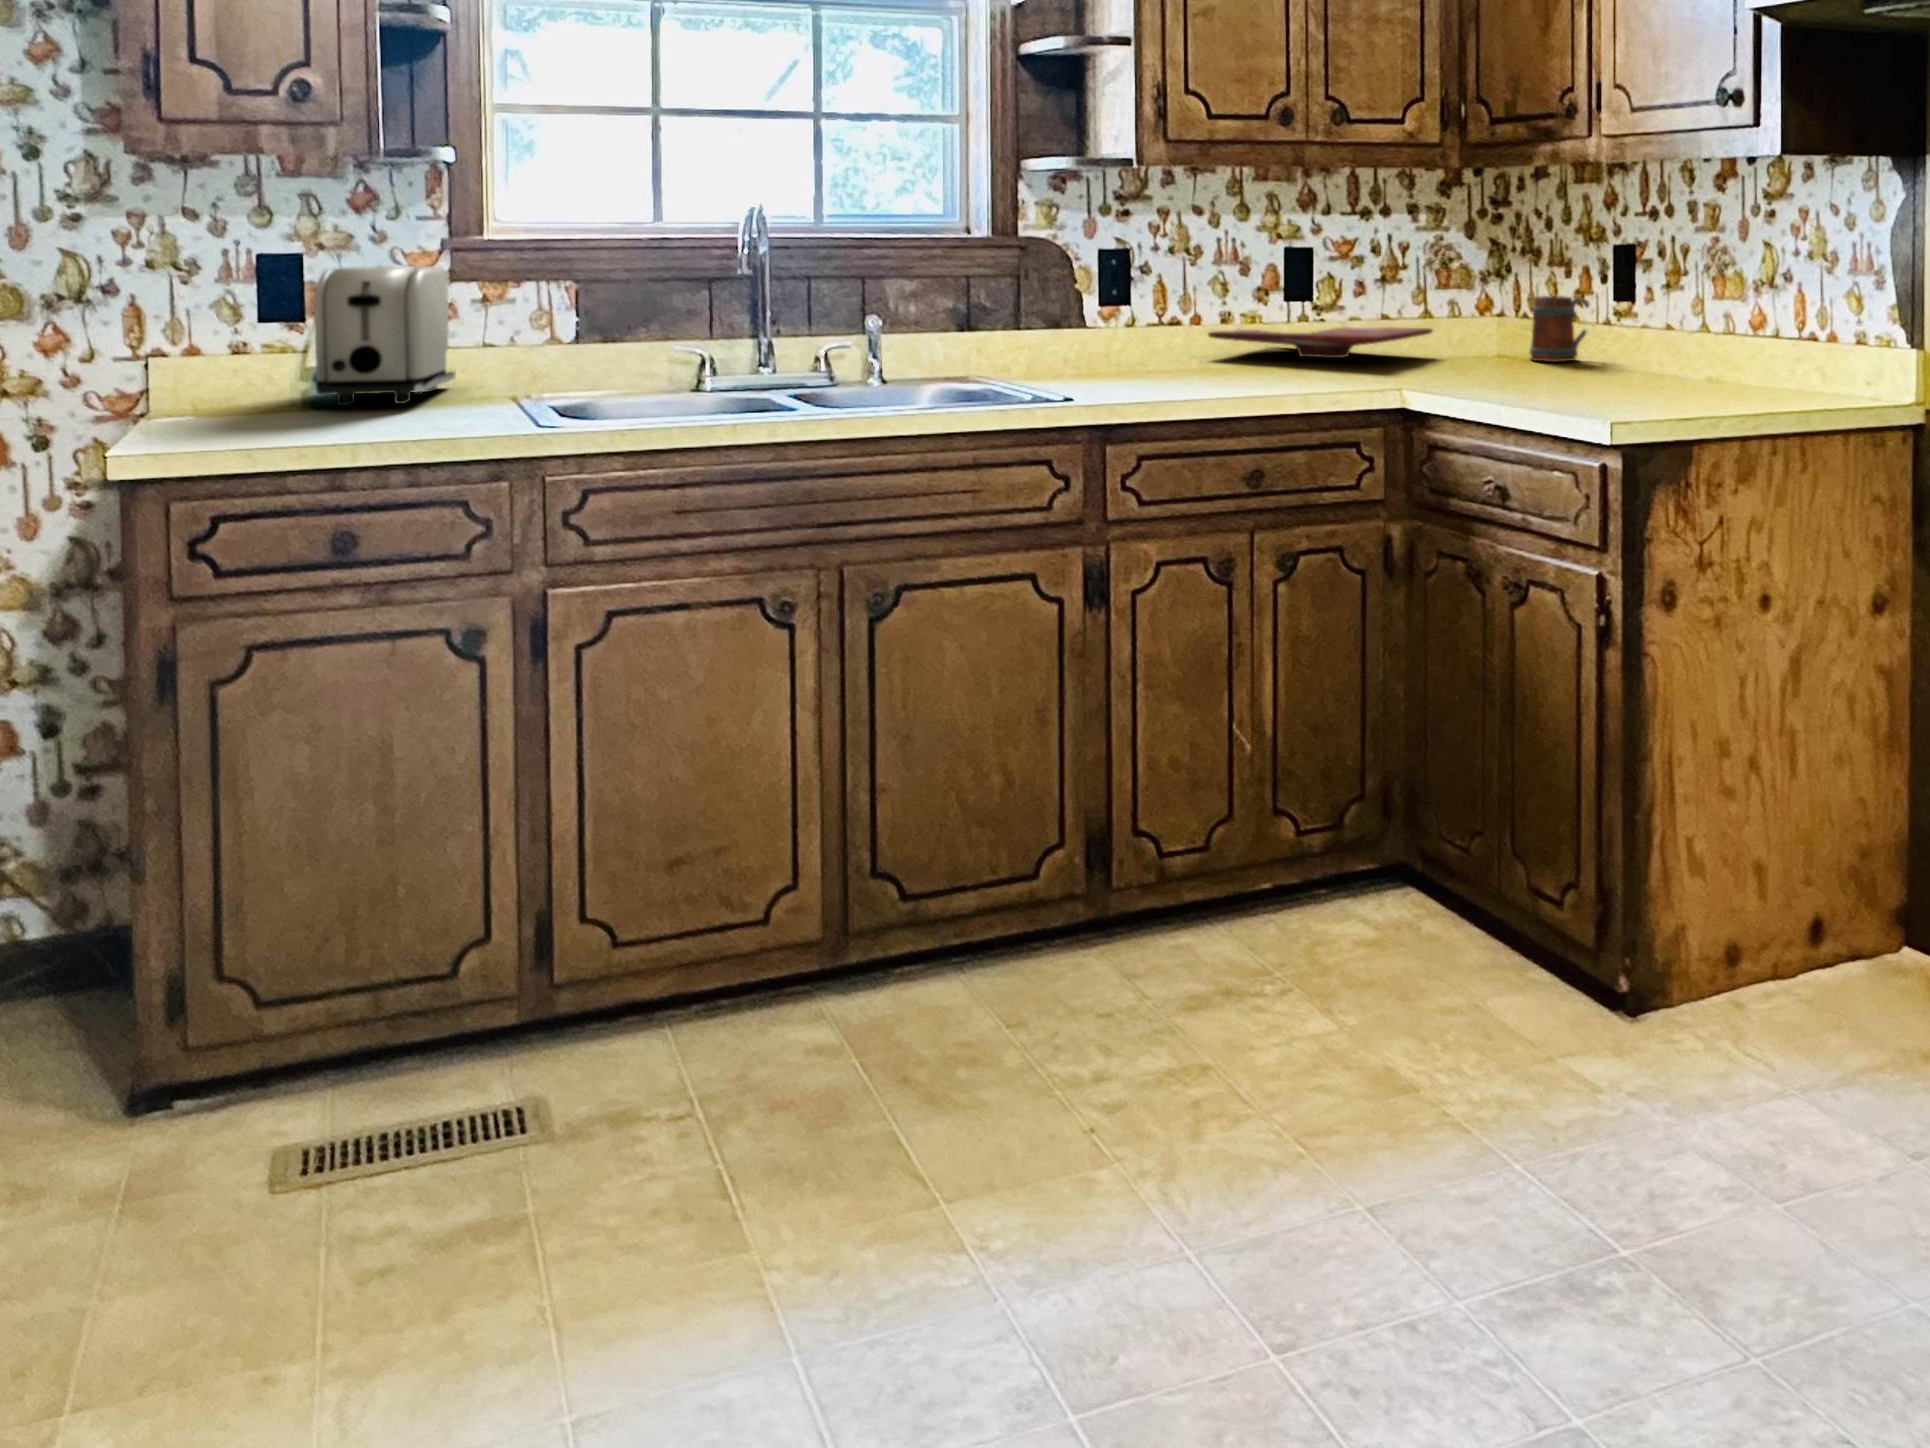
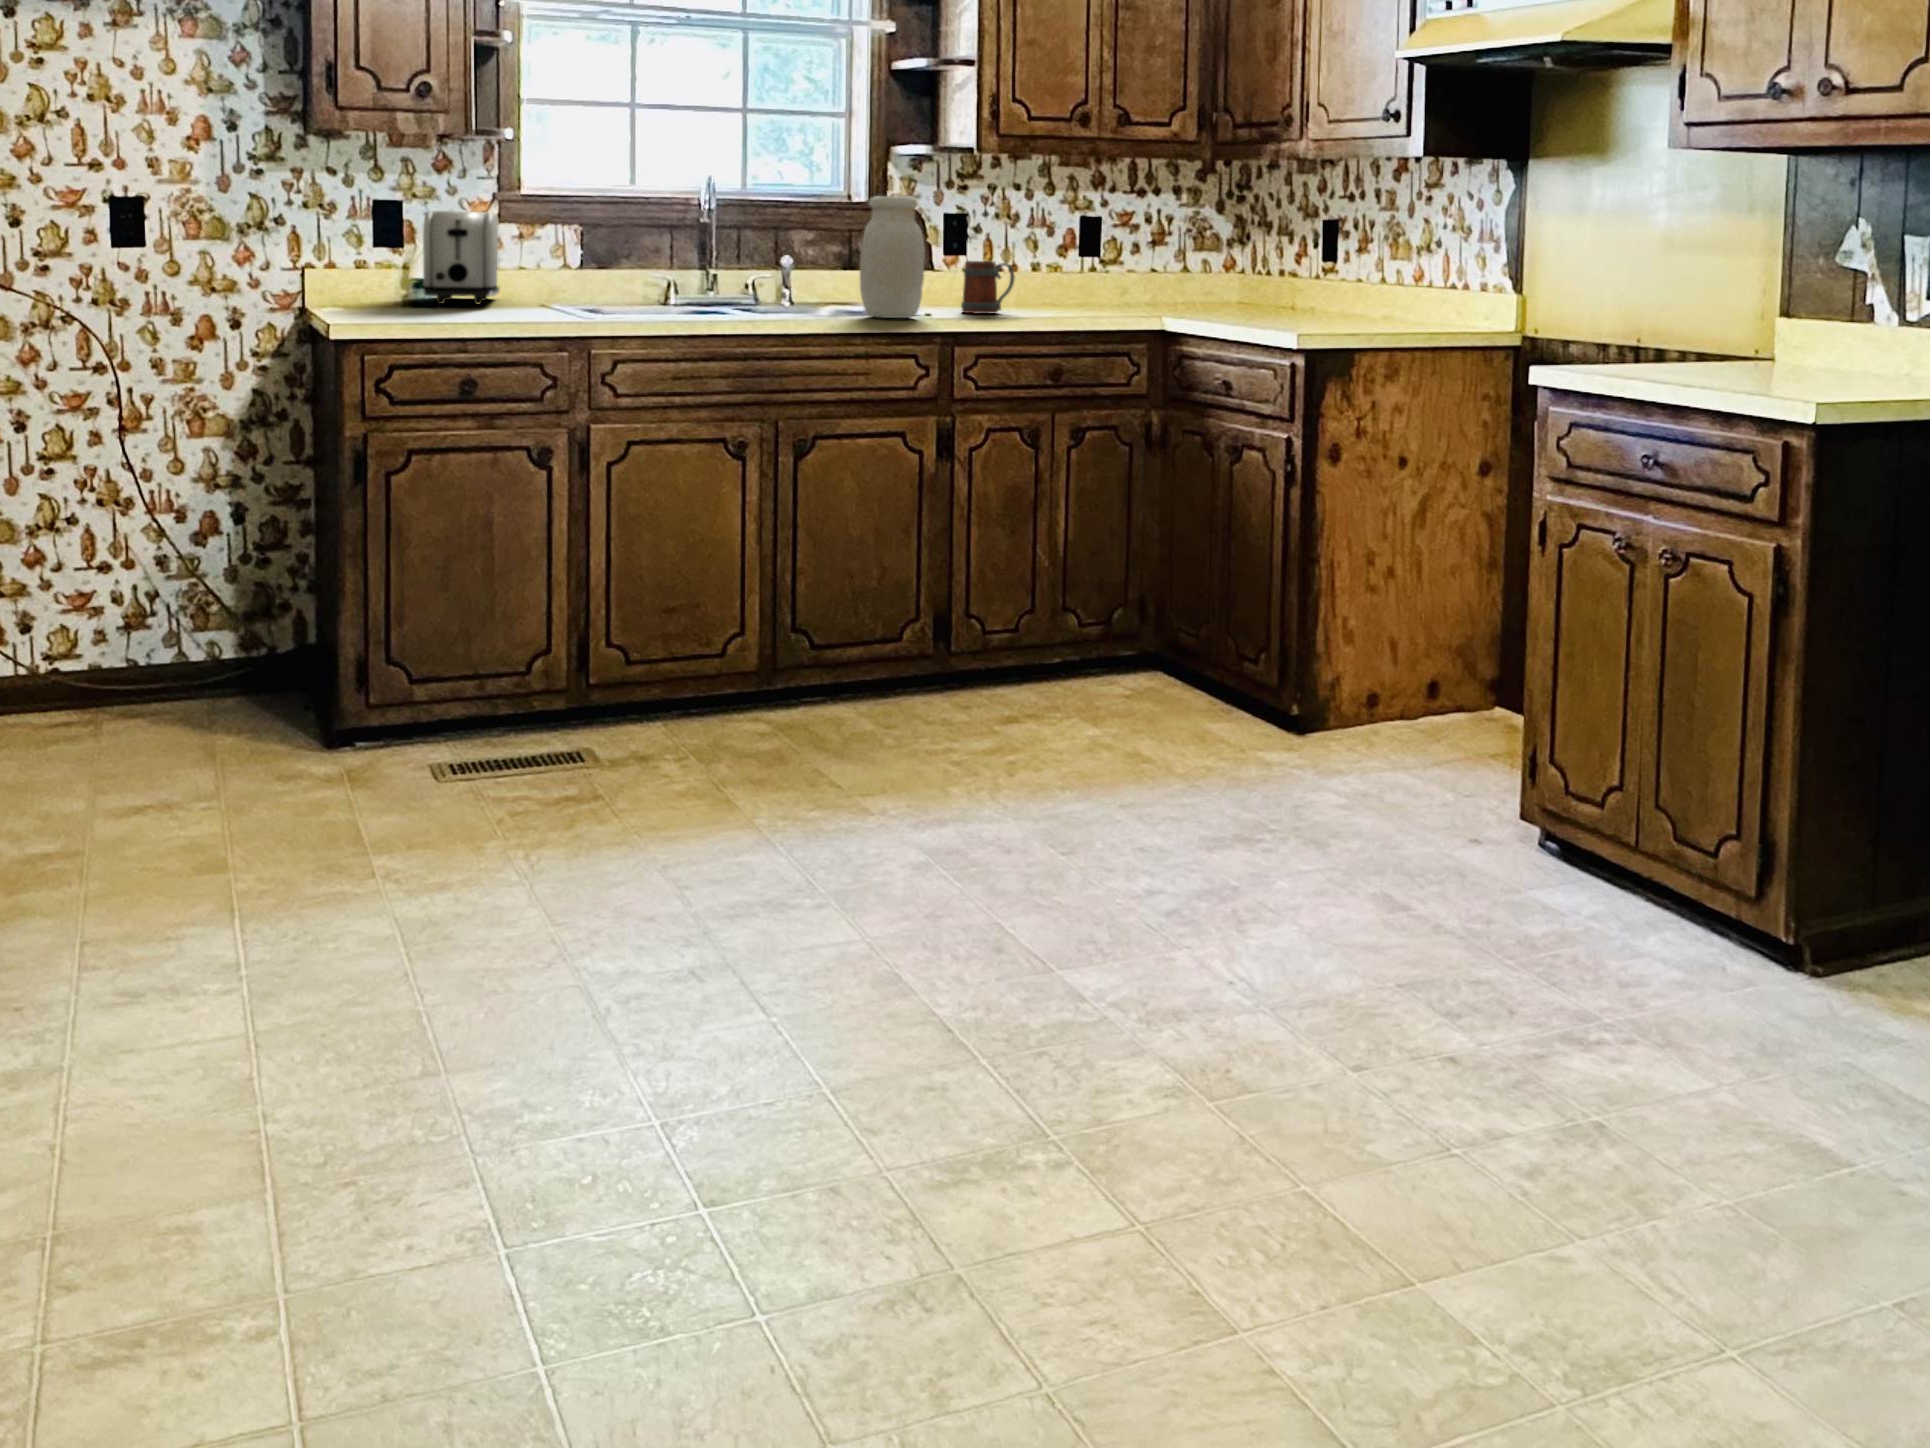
jar: none [964,229,1059,406] -> present [860,196,925,318]
mug: present [1529,296,1589,362] -> present [961,261,1015,314]
cutting board: present [1208,327,1433,358] -> none [1021,279,1187,302]

